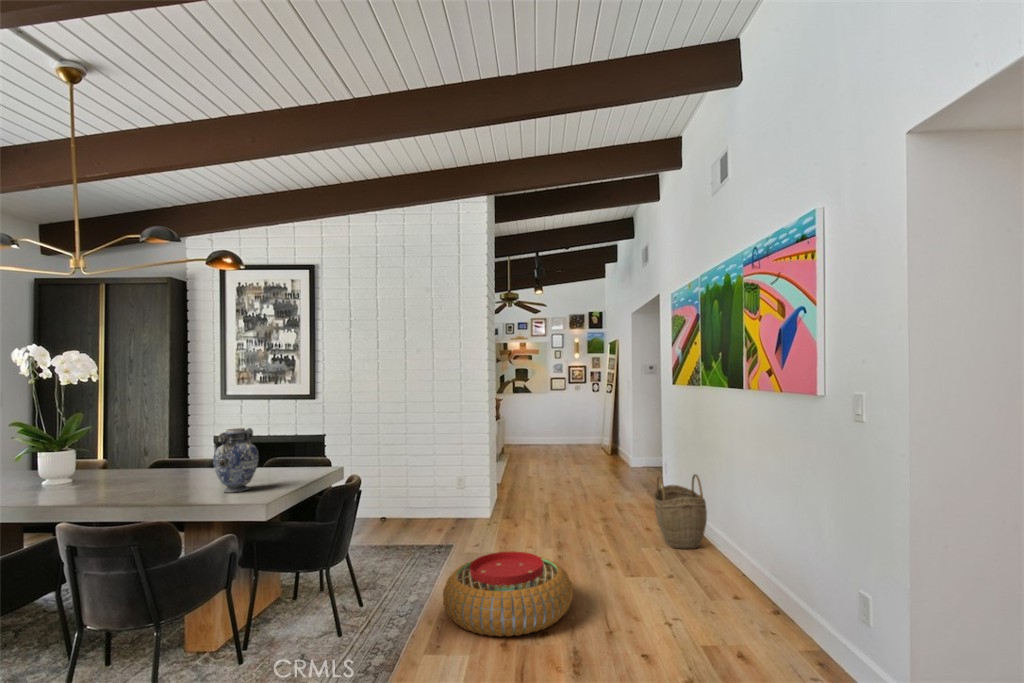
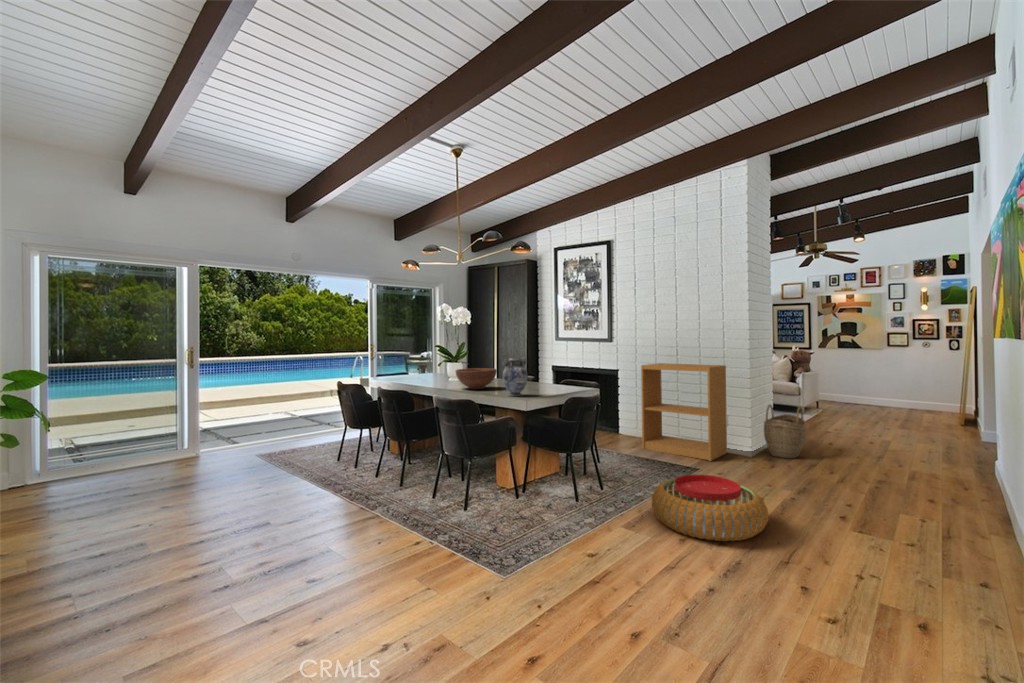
bookshelf: none [367,419,466,536] -> present [641,363,727,461]
fruit bowl: none [92,450,179,491] -> present [456,368,497,389]
woven basket: present [655,474,707,549] -> present [764,404,806,459]

